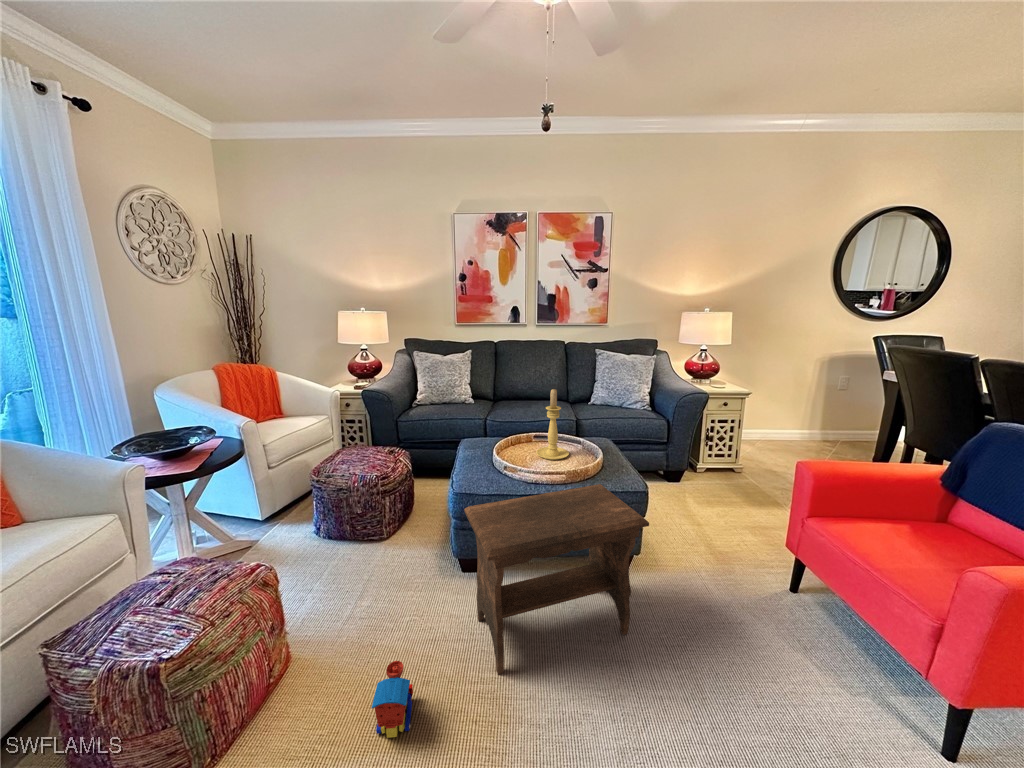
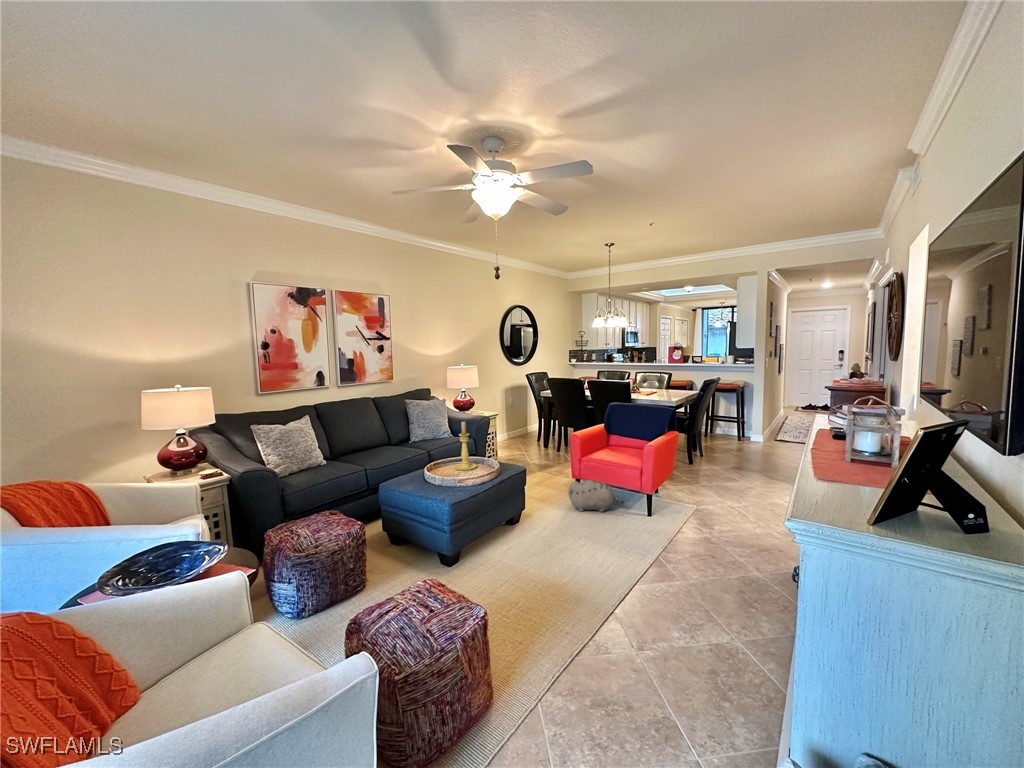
footstool: present [464,484,649,674] -> none [493,466,565,578]
plush toy: none [726,554,843,664] -> present [569,480,624,512]
toy train: present [372,661,413,738] -> none [524,583,557,624]

